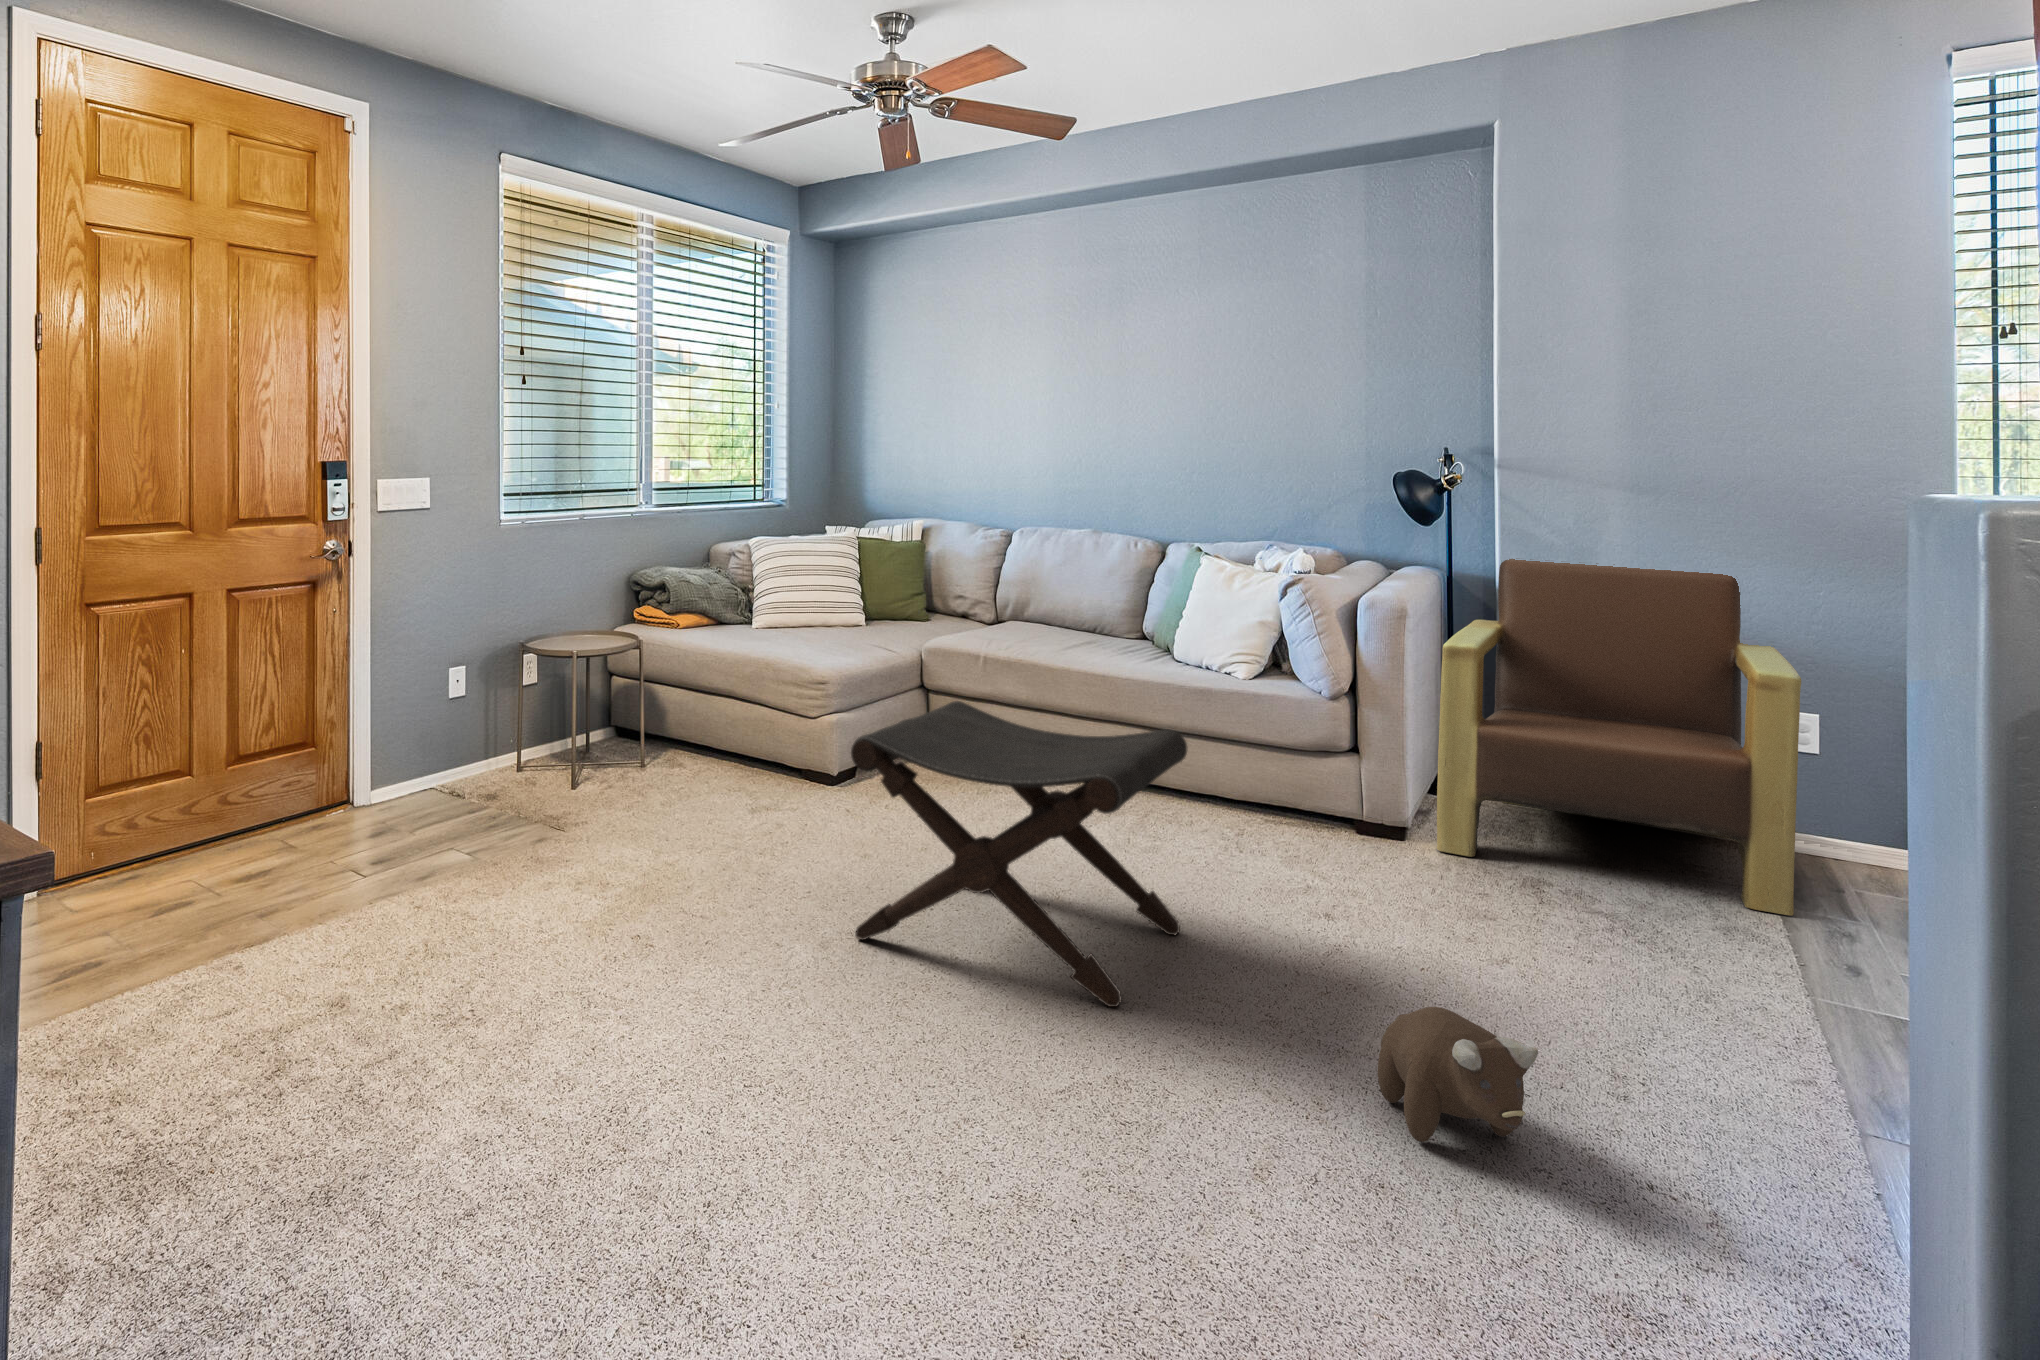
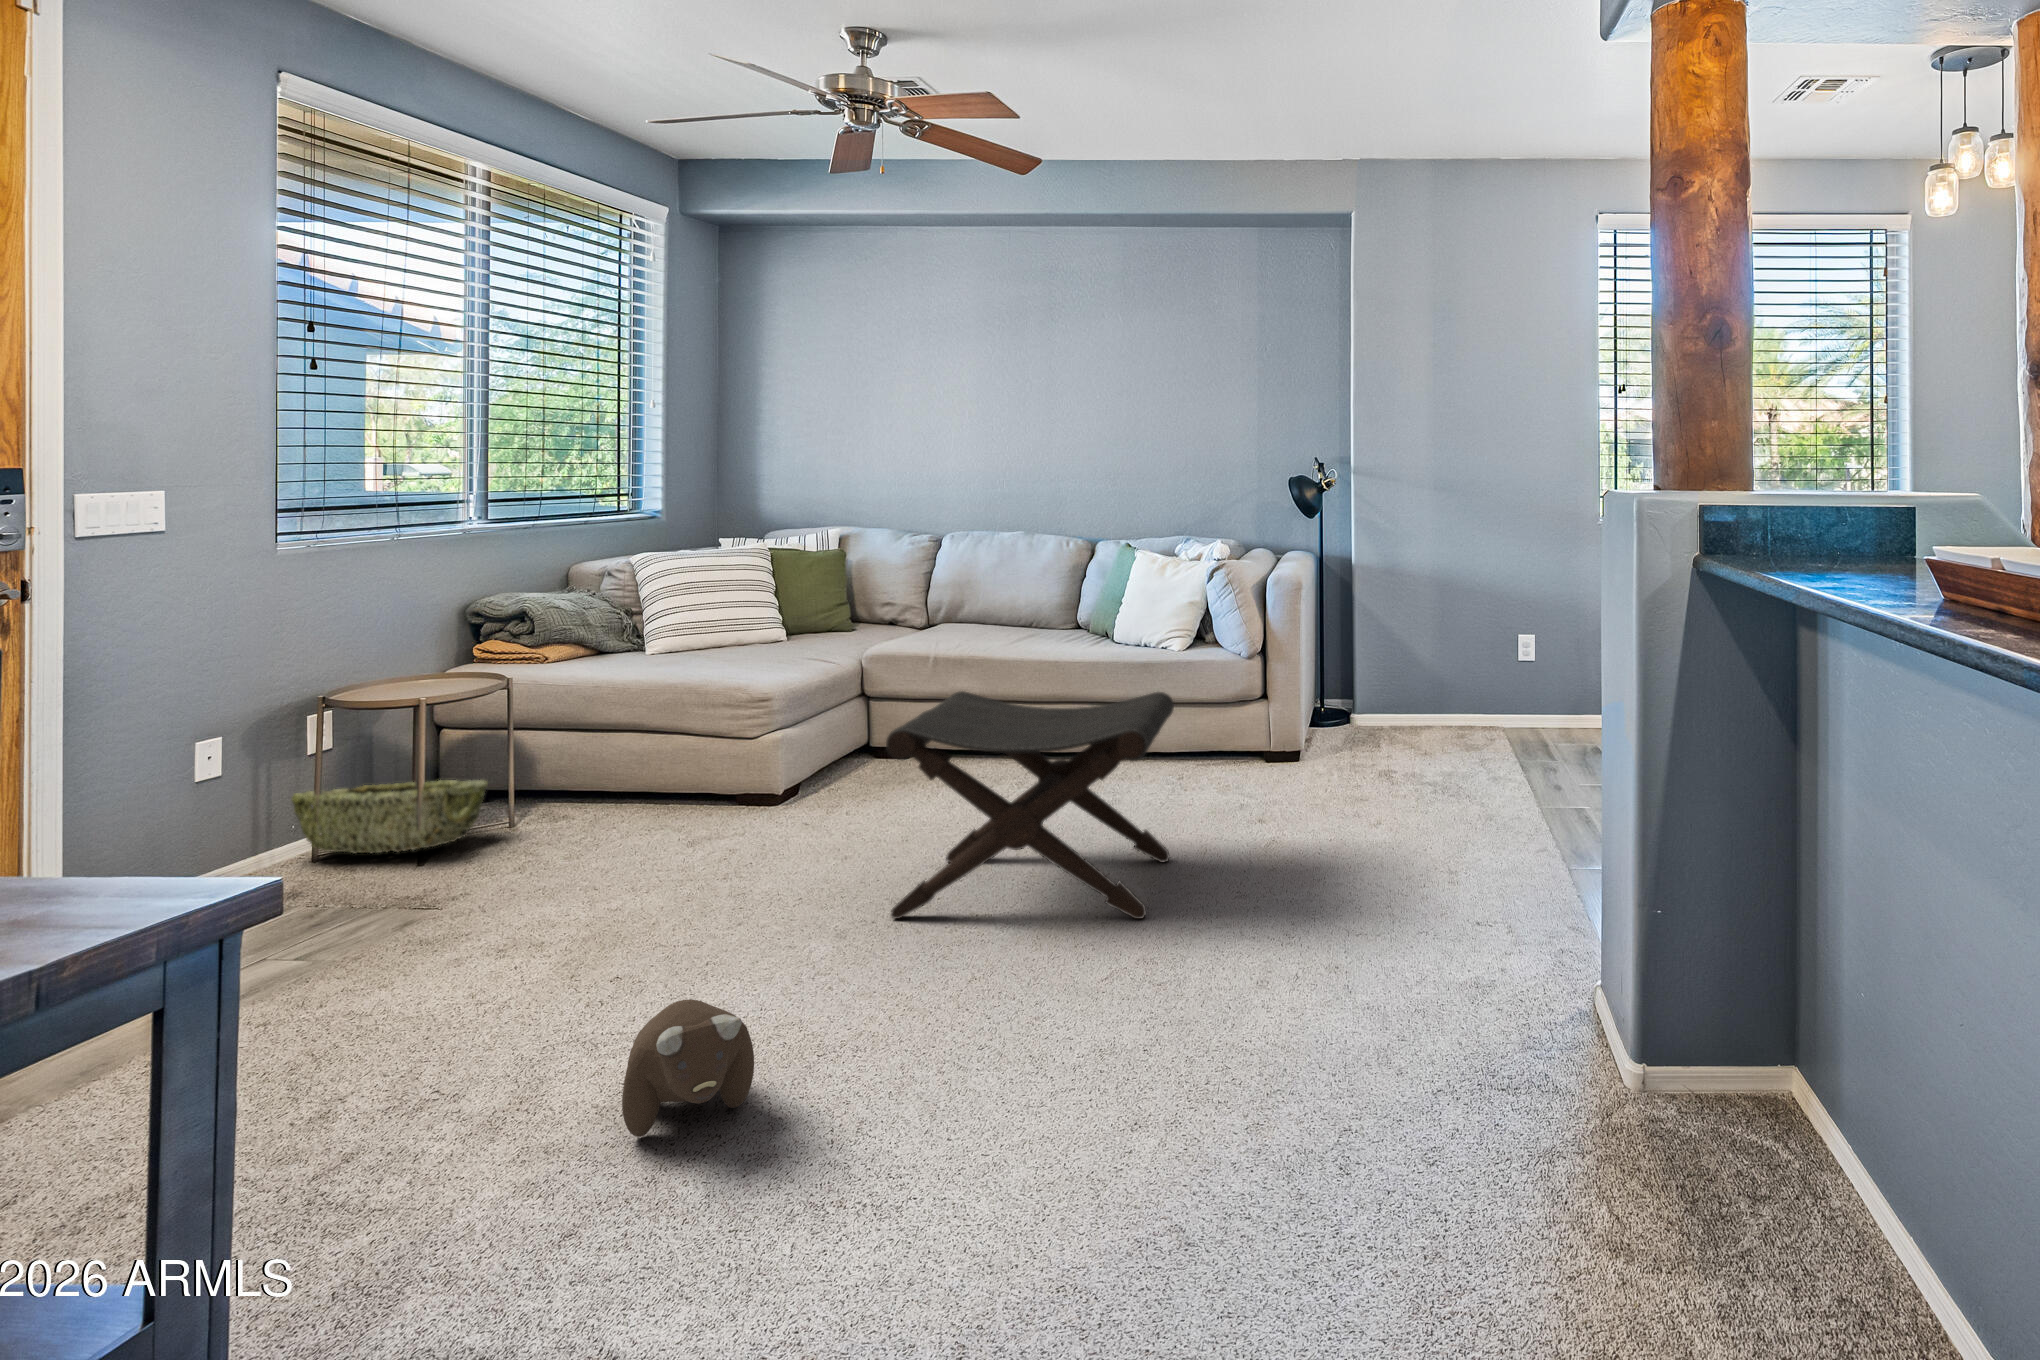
armchair: present [1437,559,1801,916] -> none [1333,539,1556,774]
woven basket: none [469,719,600,783] -> present [292,780,488,853]
plush toy: present [1378,1007,1538,1142] -> present [622,999,754,1137]

